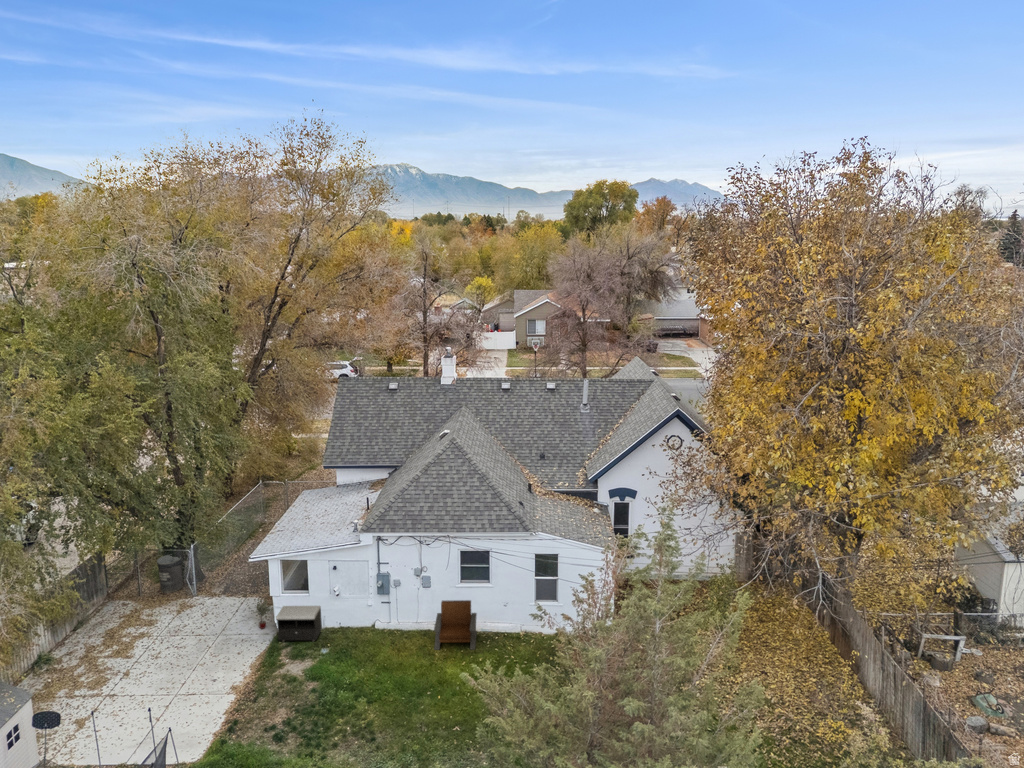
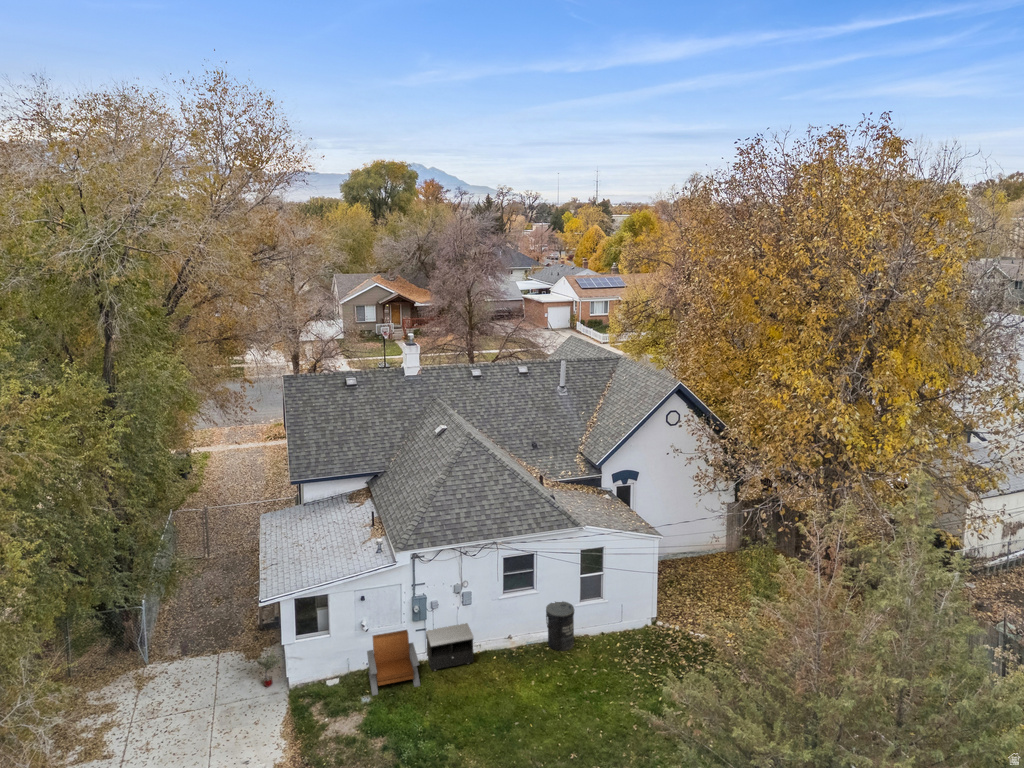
trash can: present [157,555,183,593] -> present [546,601,574,651]
lounge chair: present [434,600,477,650] -> present [367,630,420,696]
storage bench: present [276,606,322,641] -> present [426,623,474,671]

